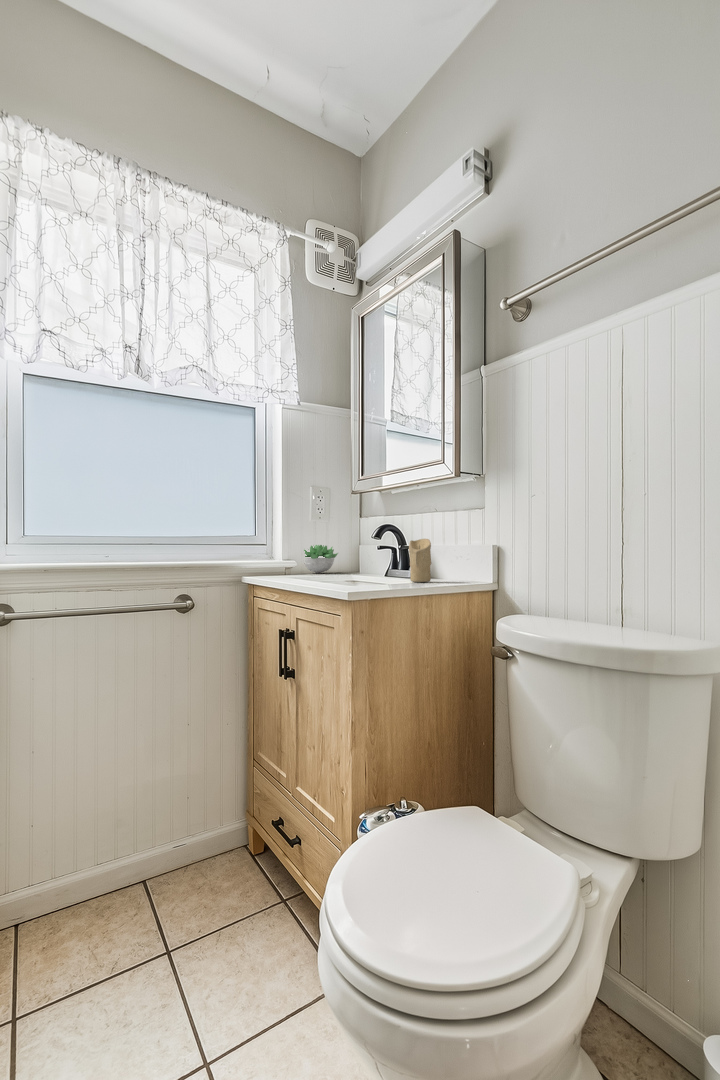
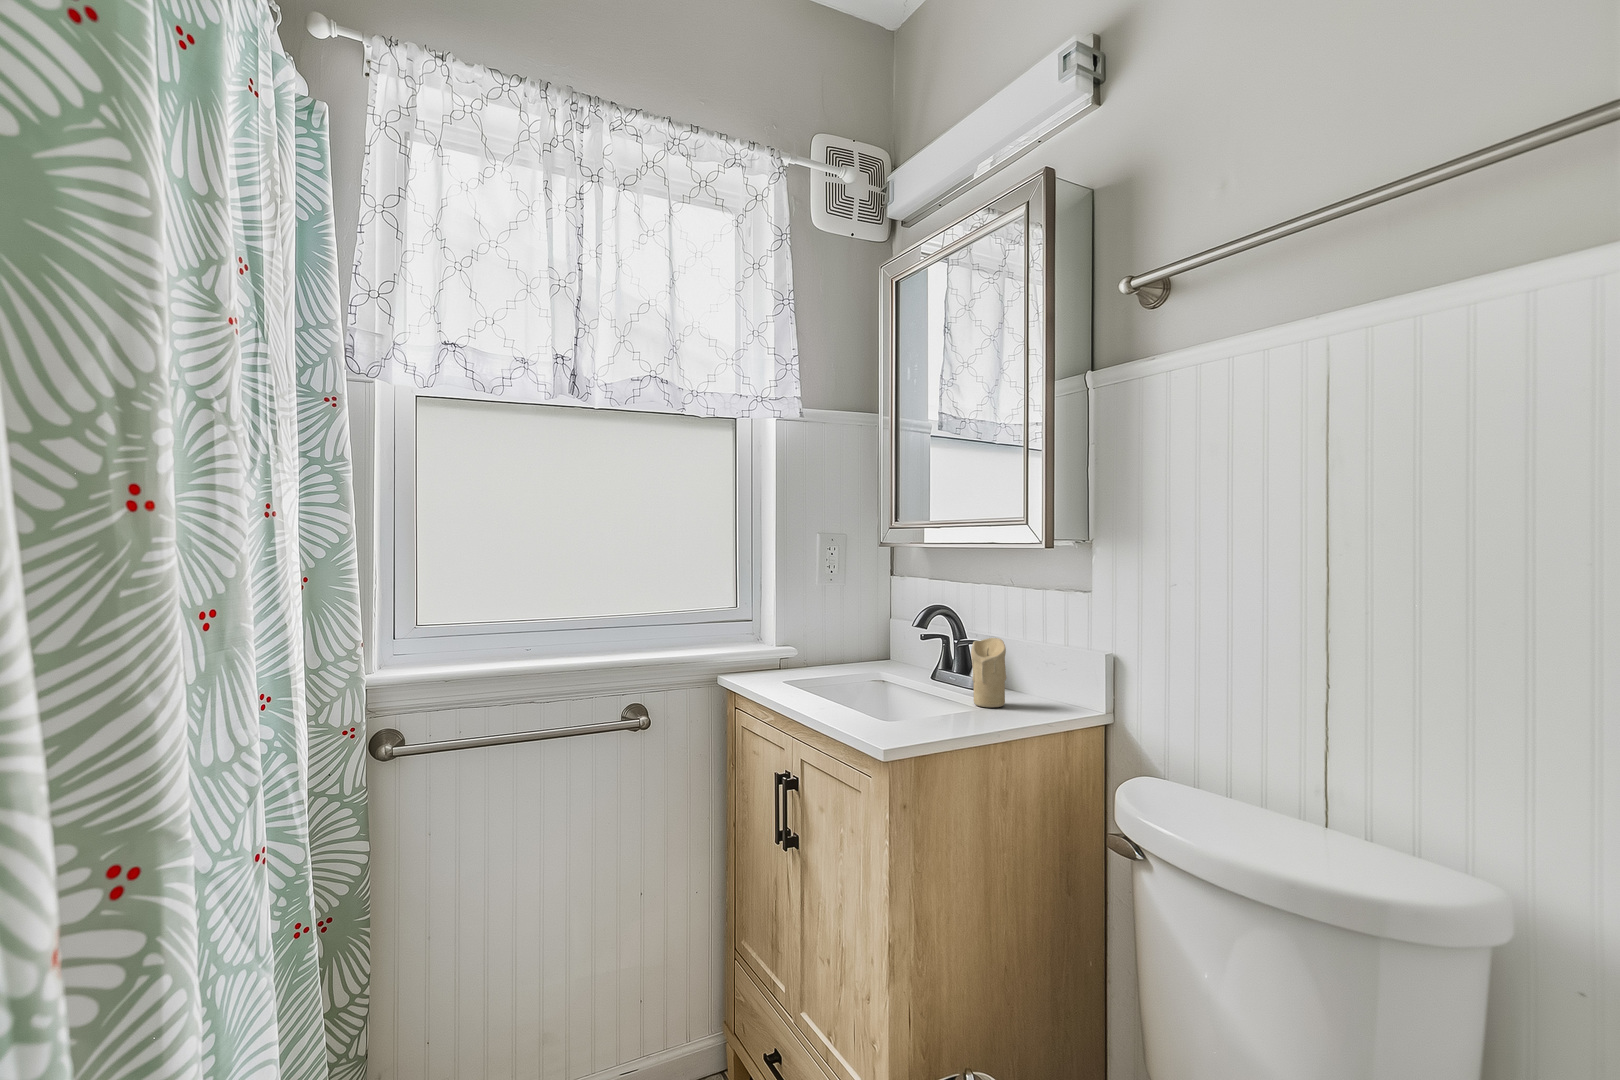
succulent plant: present [304,545,338,573] -> none [802,622,862,664]

